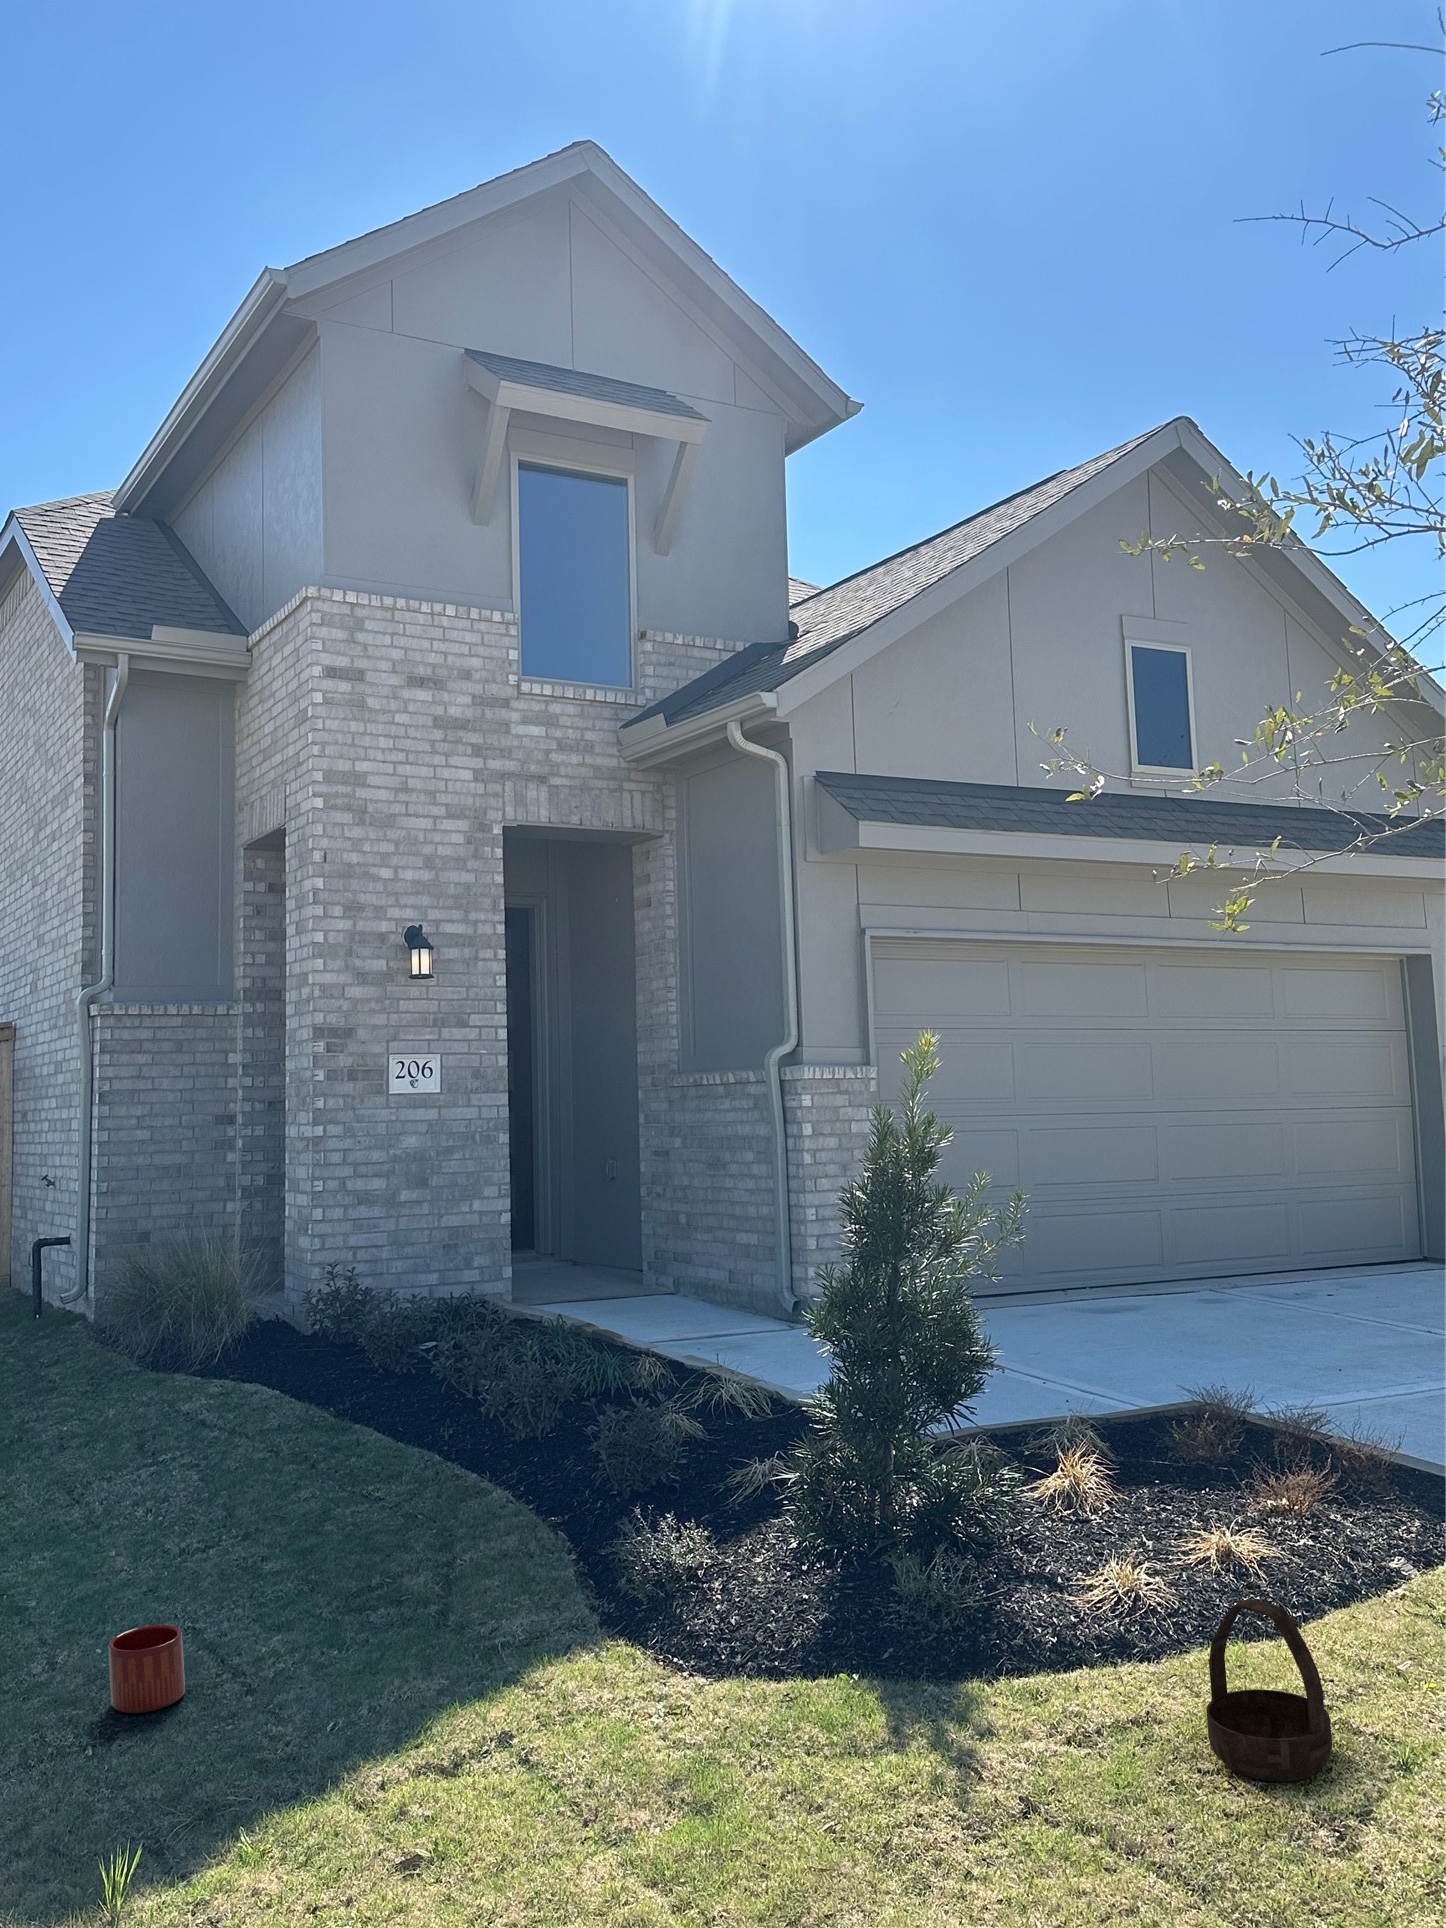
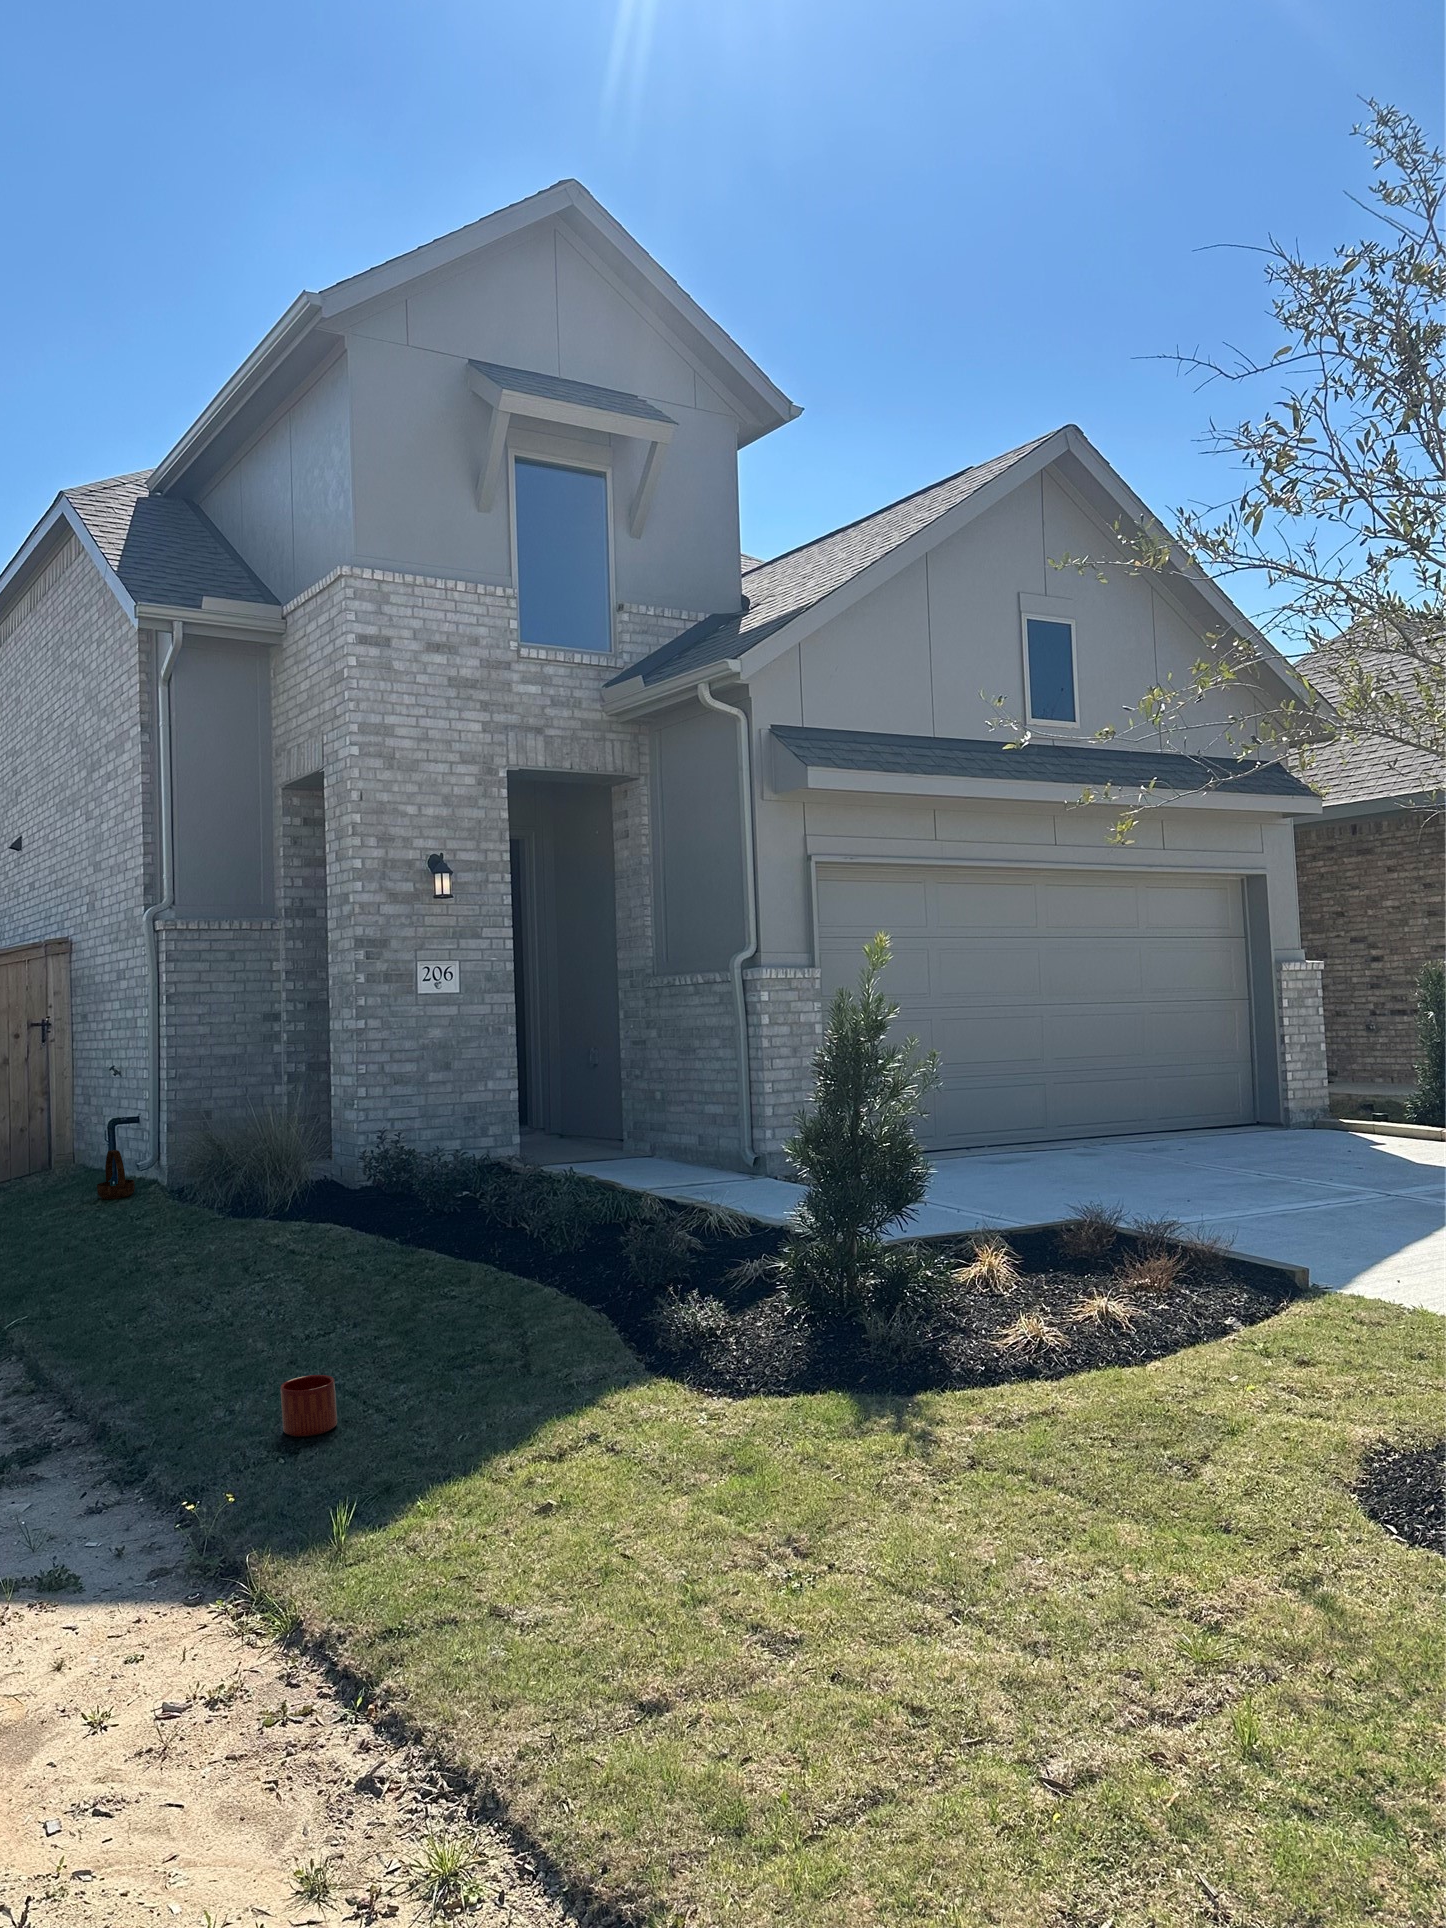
basket: present [1206,1599,1332,1782] -> present [97,1150,135,1199]

